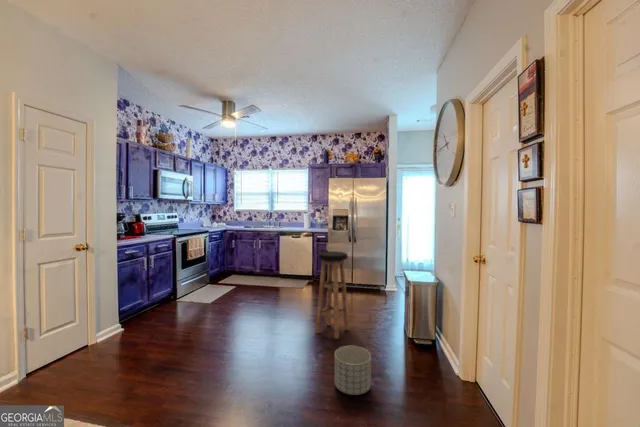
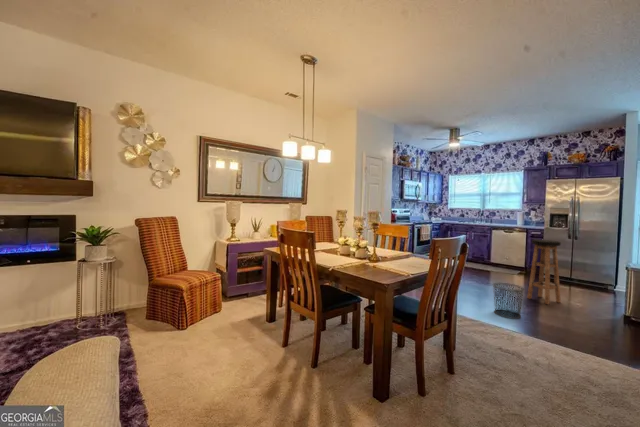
trash can: none [267,335,312,404] -> present [493,283,524,319]
planter: present [335,346,371,395] -> none [542,298,574,326]

